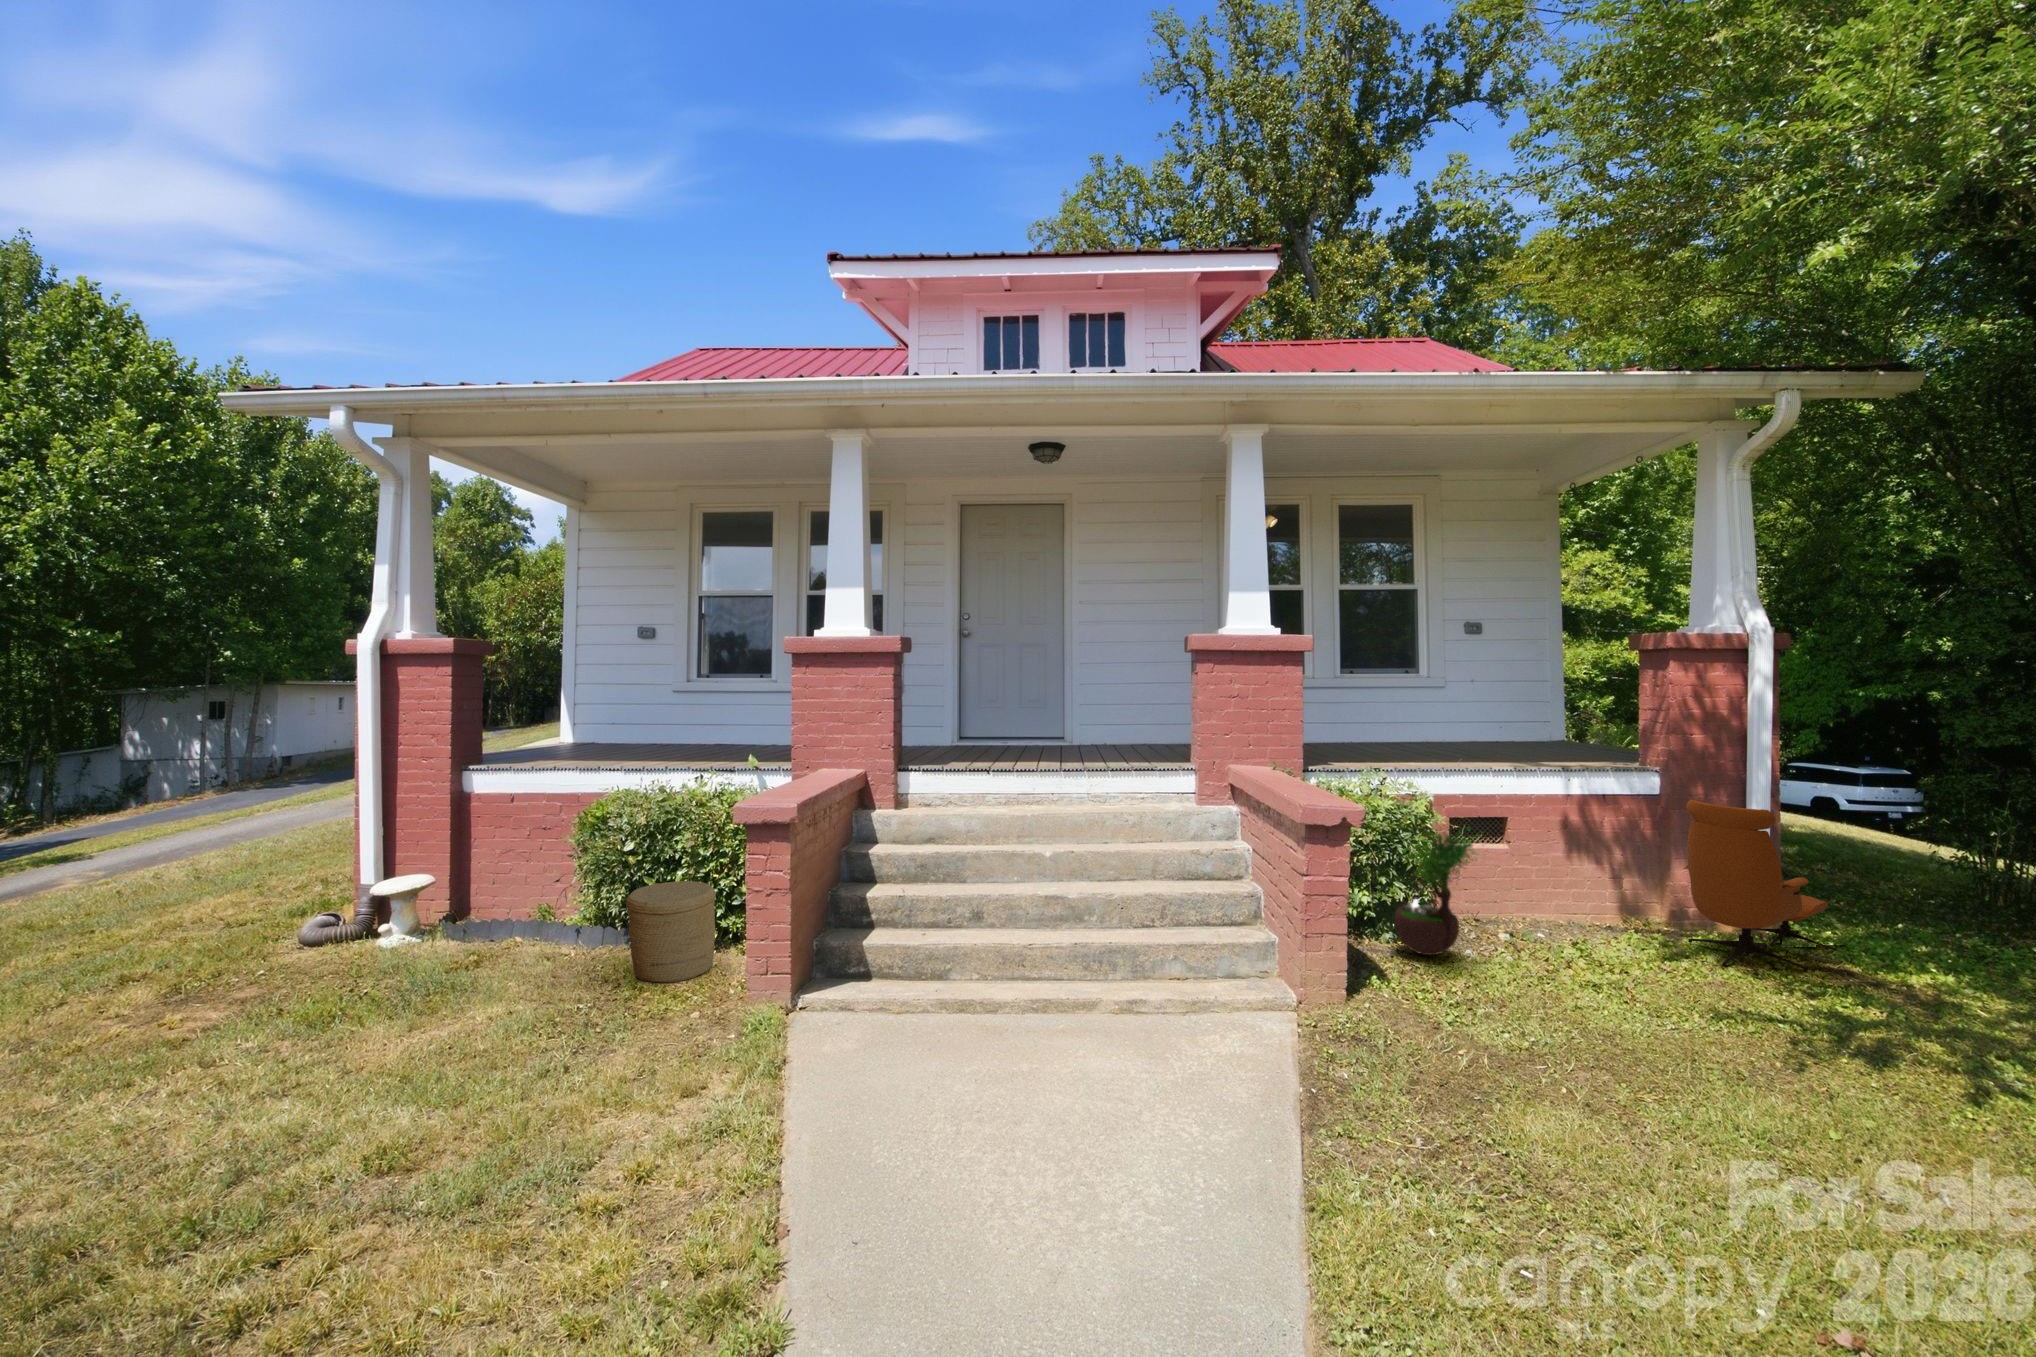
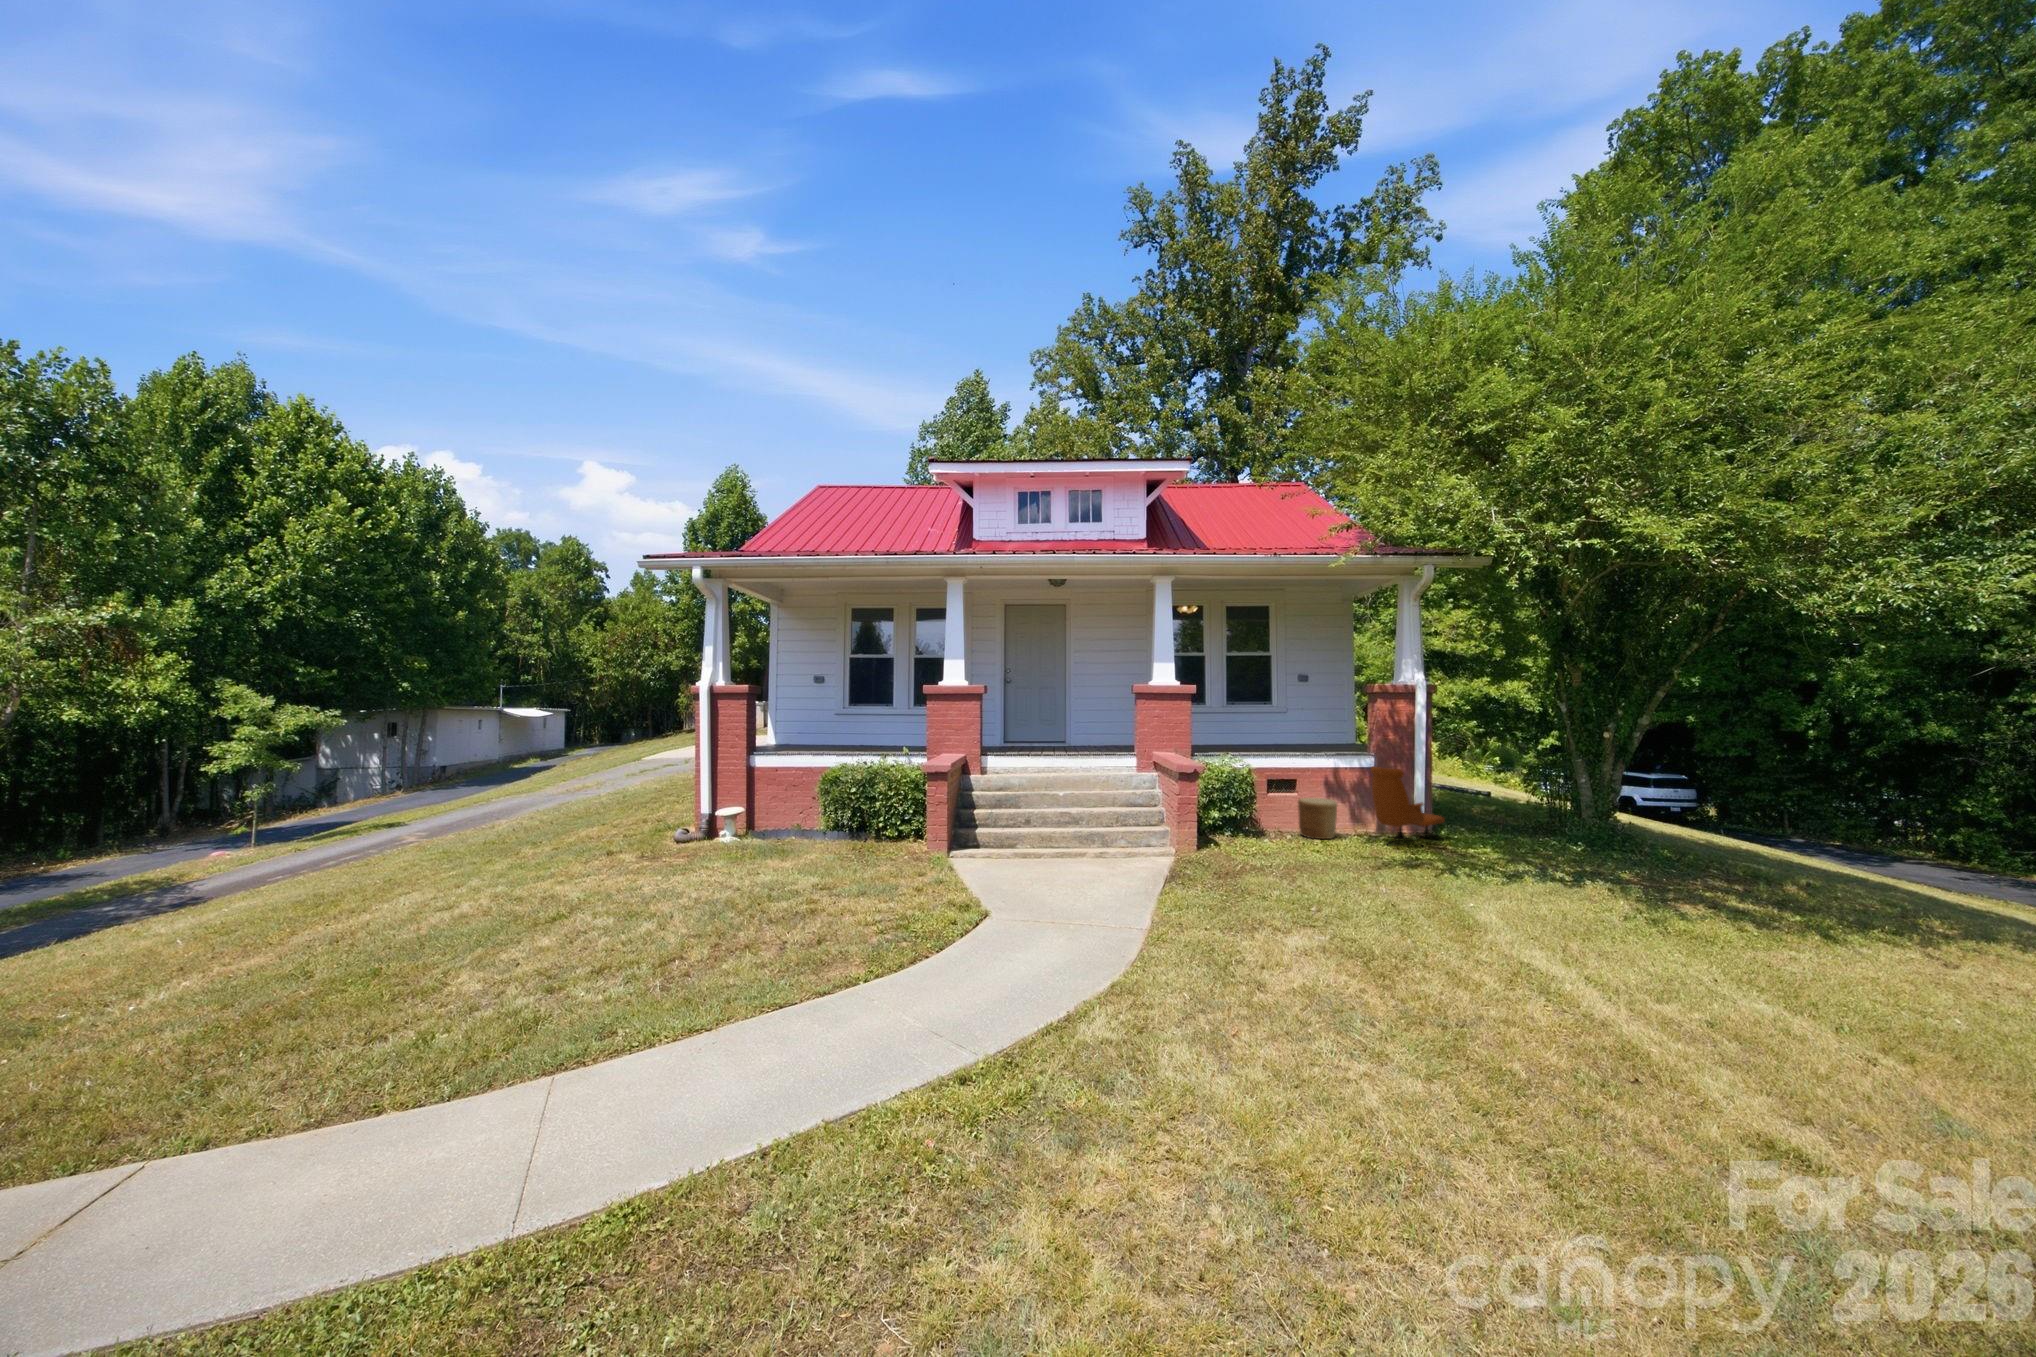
potted tree: present [1394,829,1484,955] -> none [1232,776,1273,843]
woven basket: present [626,881,716,983] -> present [1298,798,1337,839]

